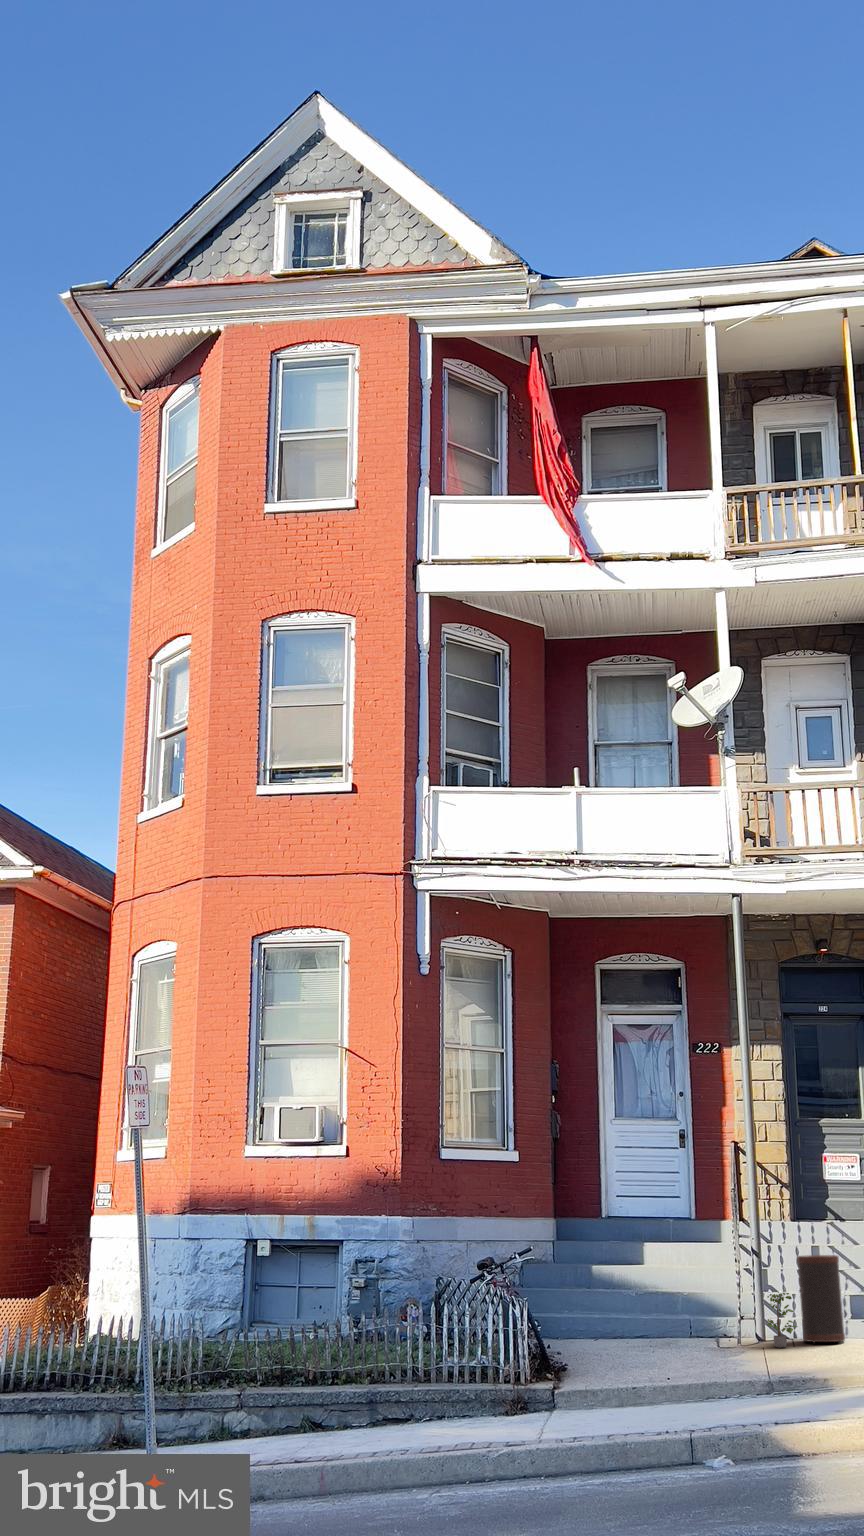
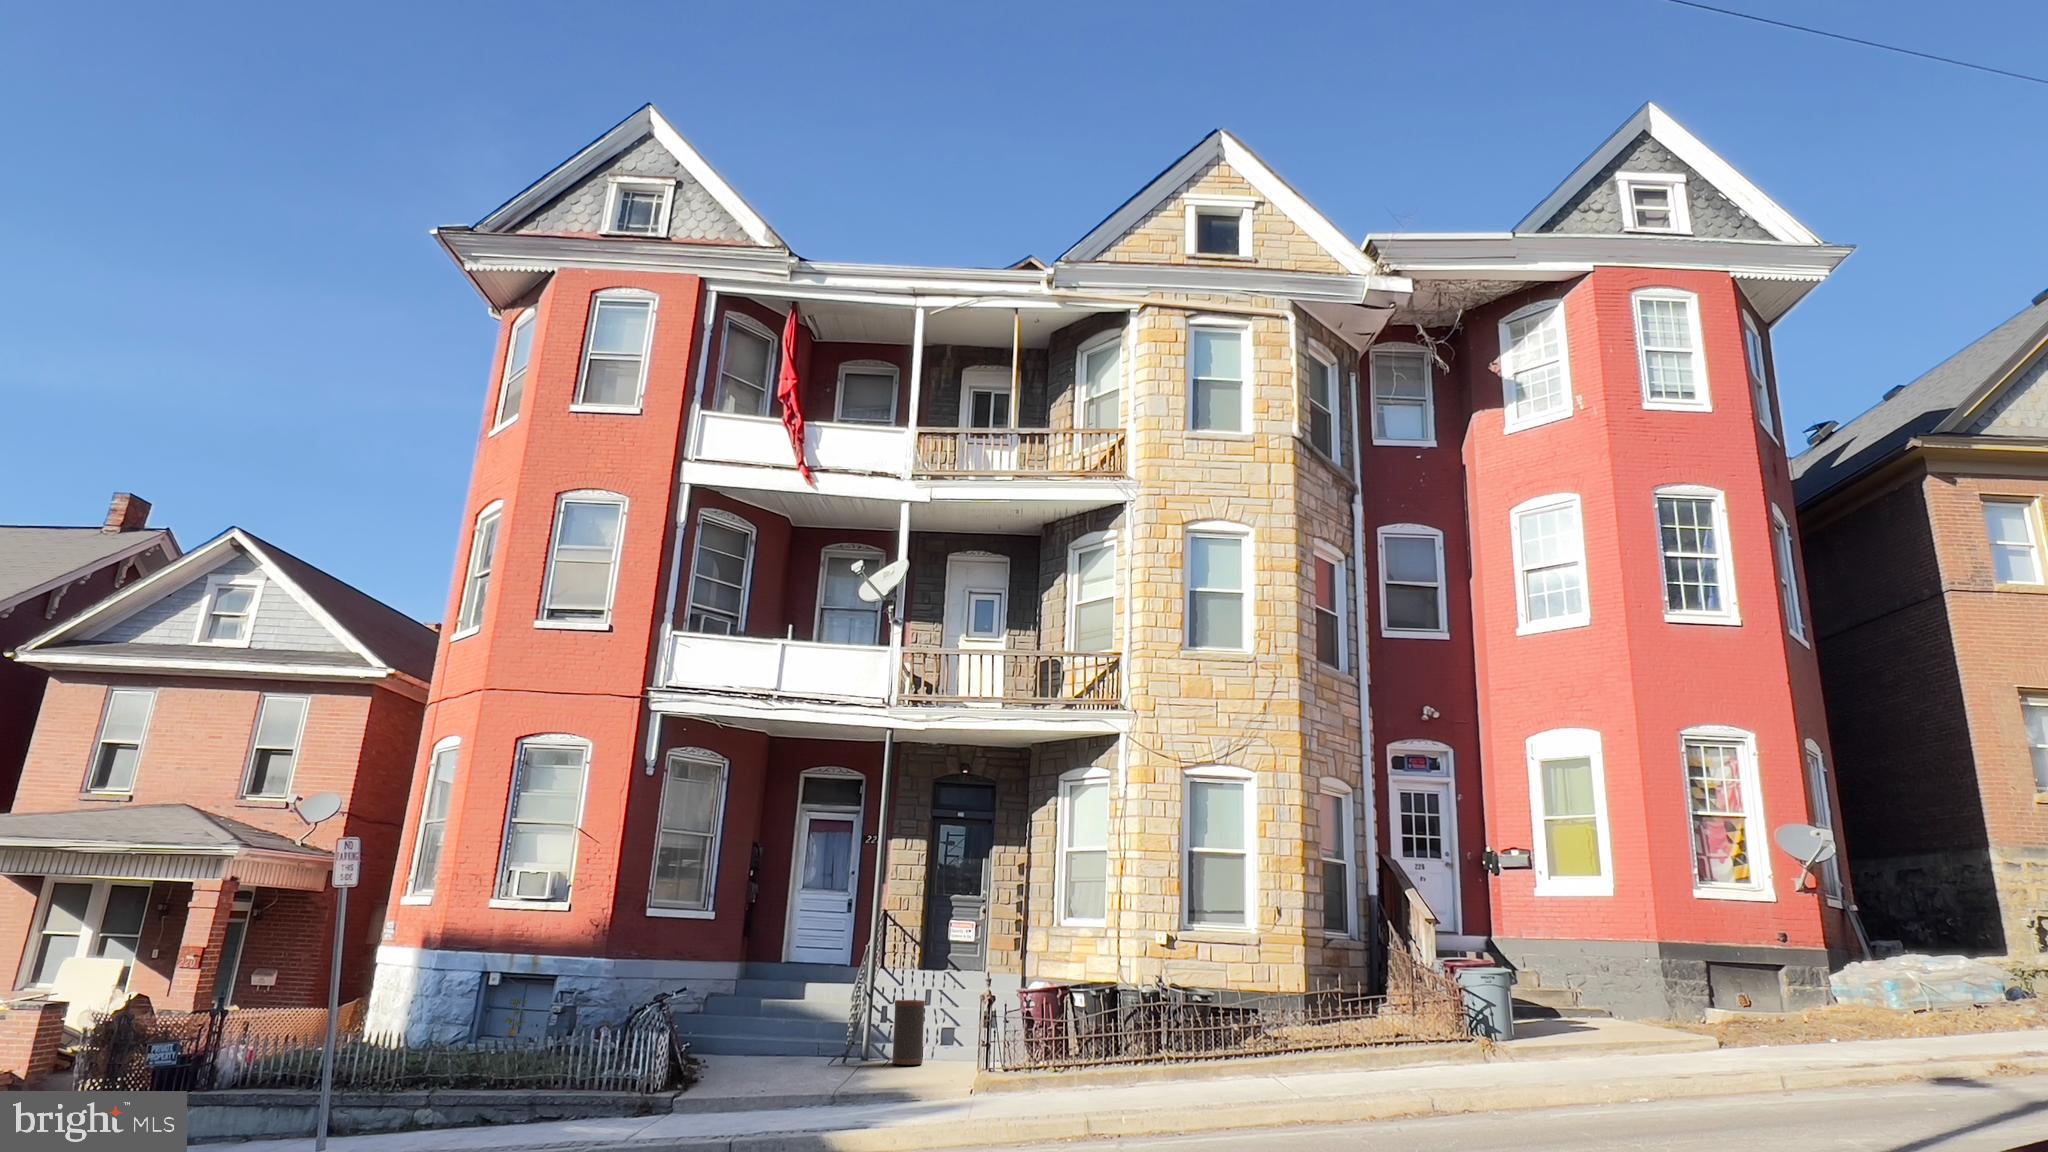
potted plant: present [767,1292,797,1348] -> present [504,998,526,1037]

